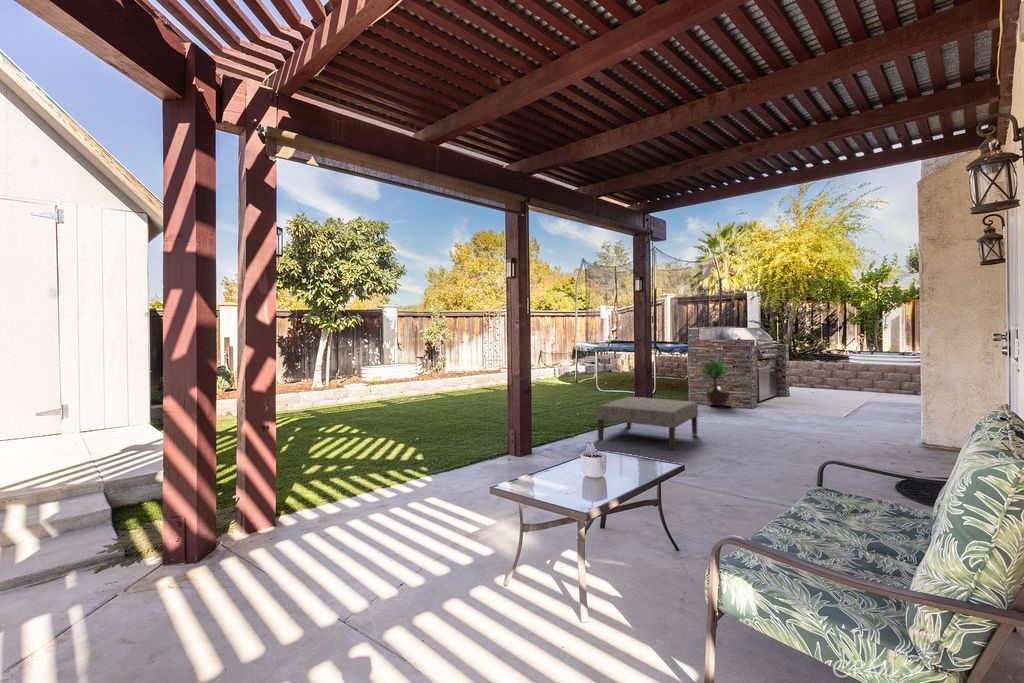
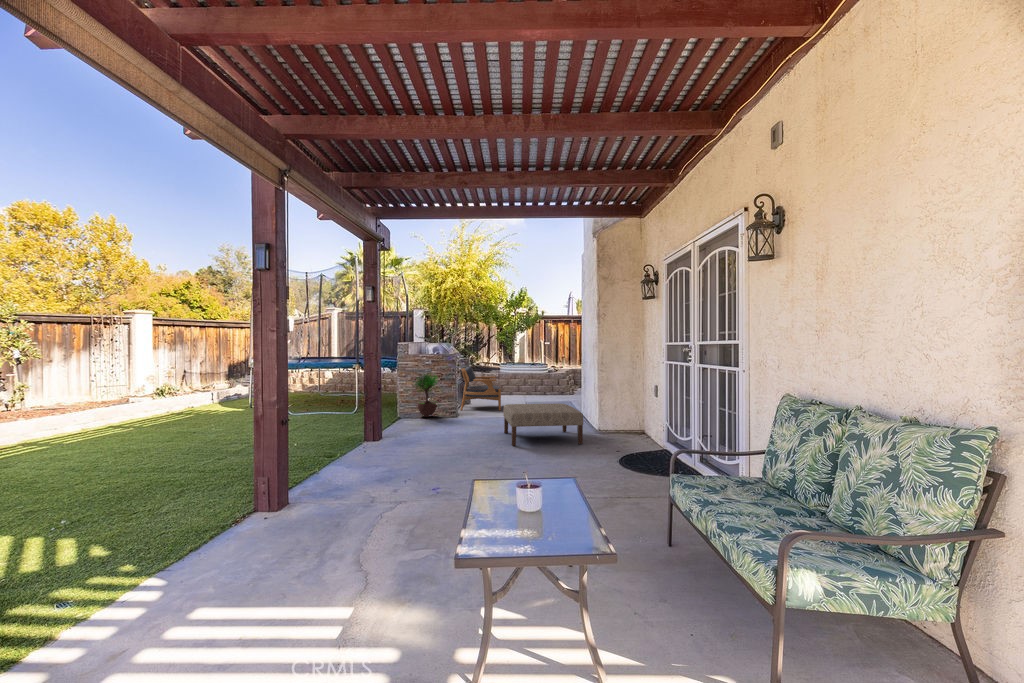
armchair: none [764,354,822,407] -> present [461,366,501,411]
ottoman: present [597,397,698,450] -> present [504,403,583,446]

